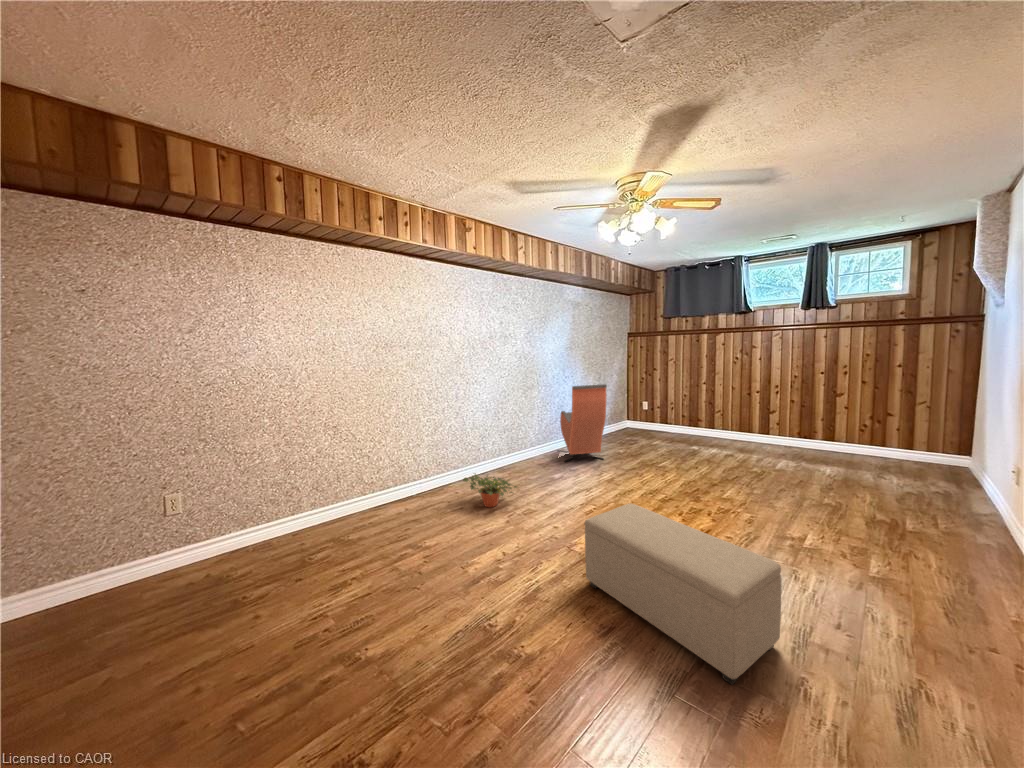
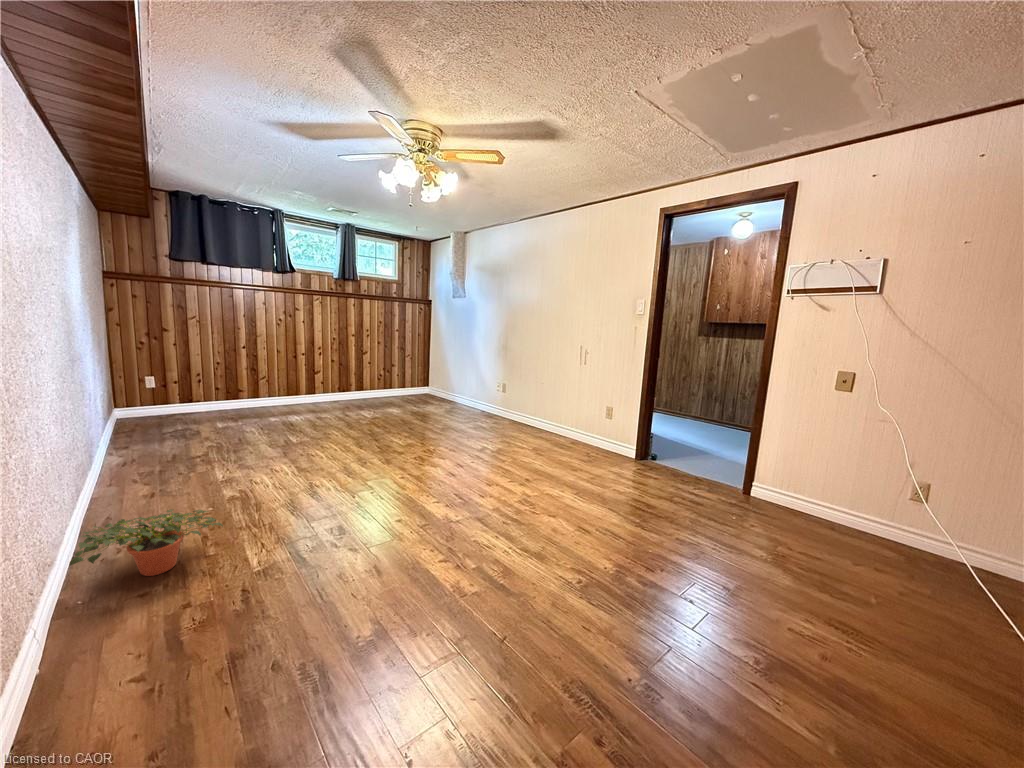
armchair: present [558,384,607,462] -> none [67,339,220,478]
ottoman: present [585,504,782,685] -> none [442,431,591,527]

